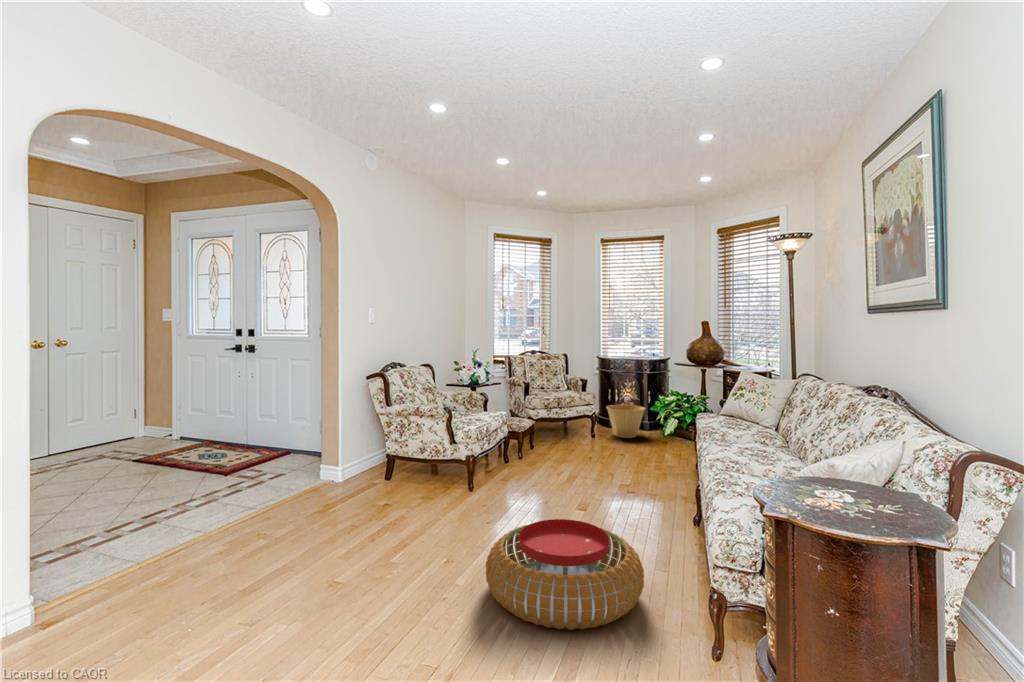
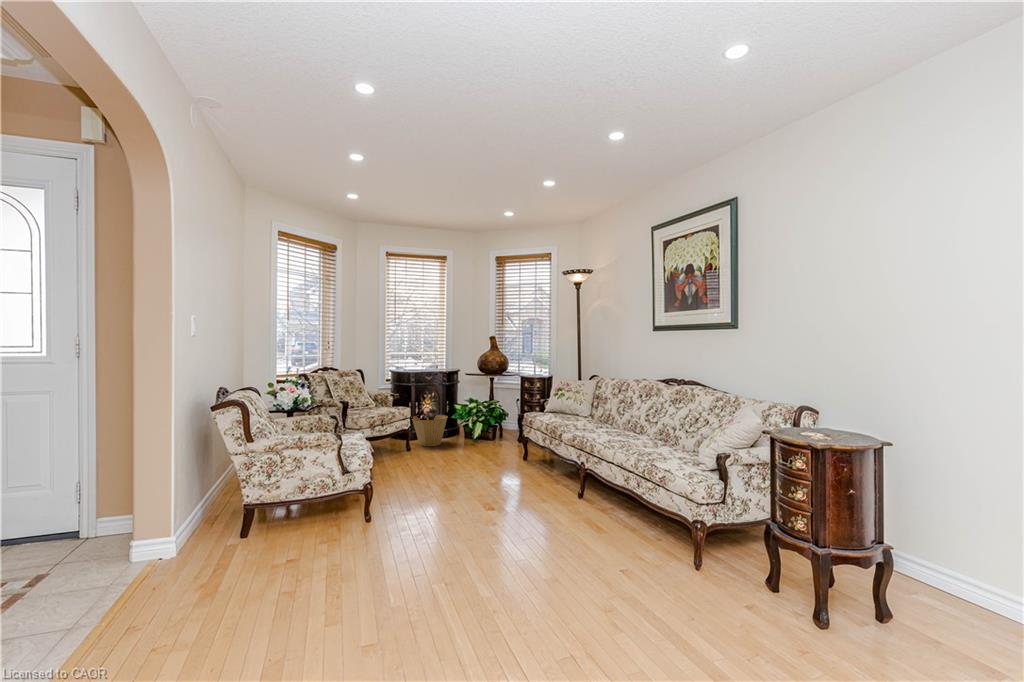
pouf: present [486,519,644,630] -> none [509,511,648,603]

